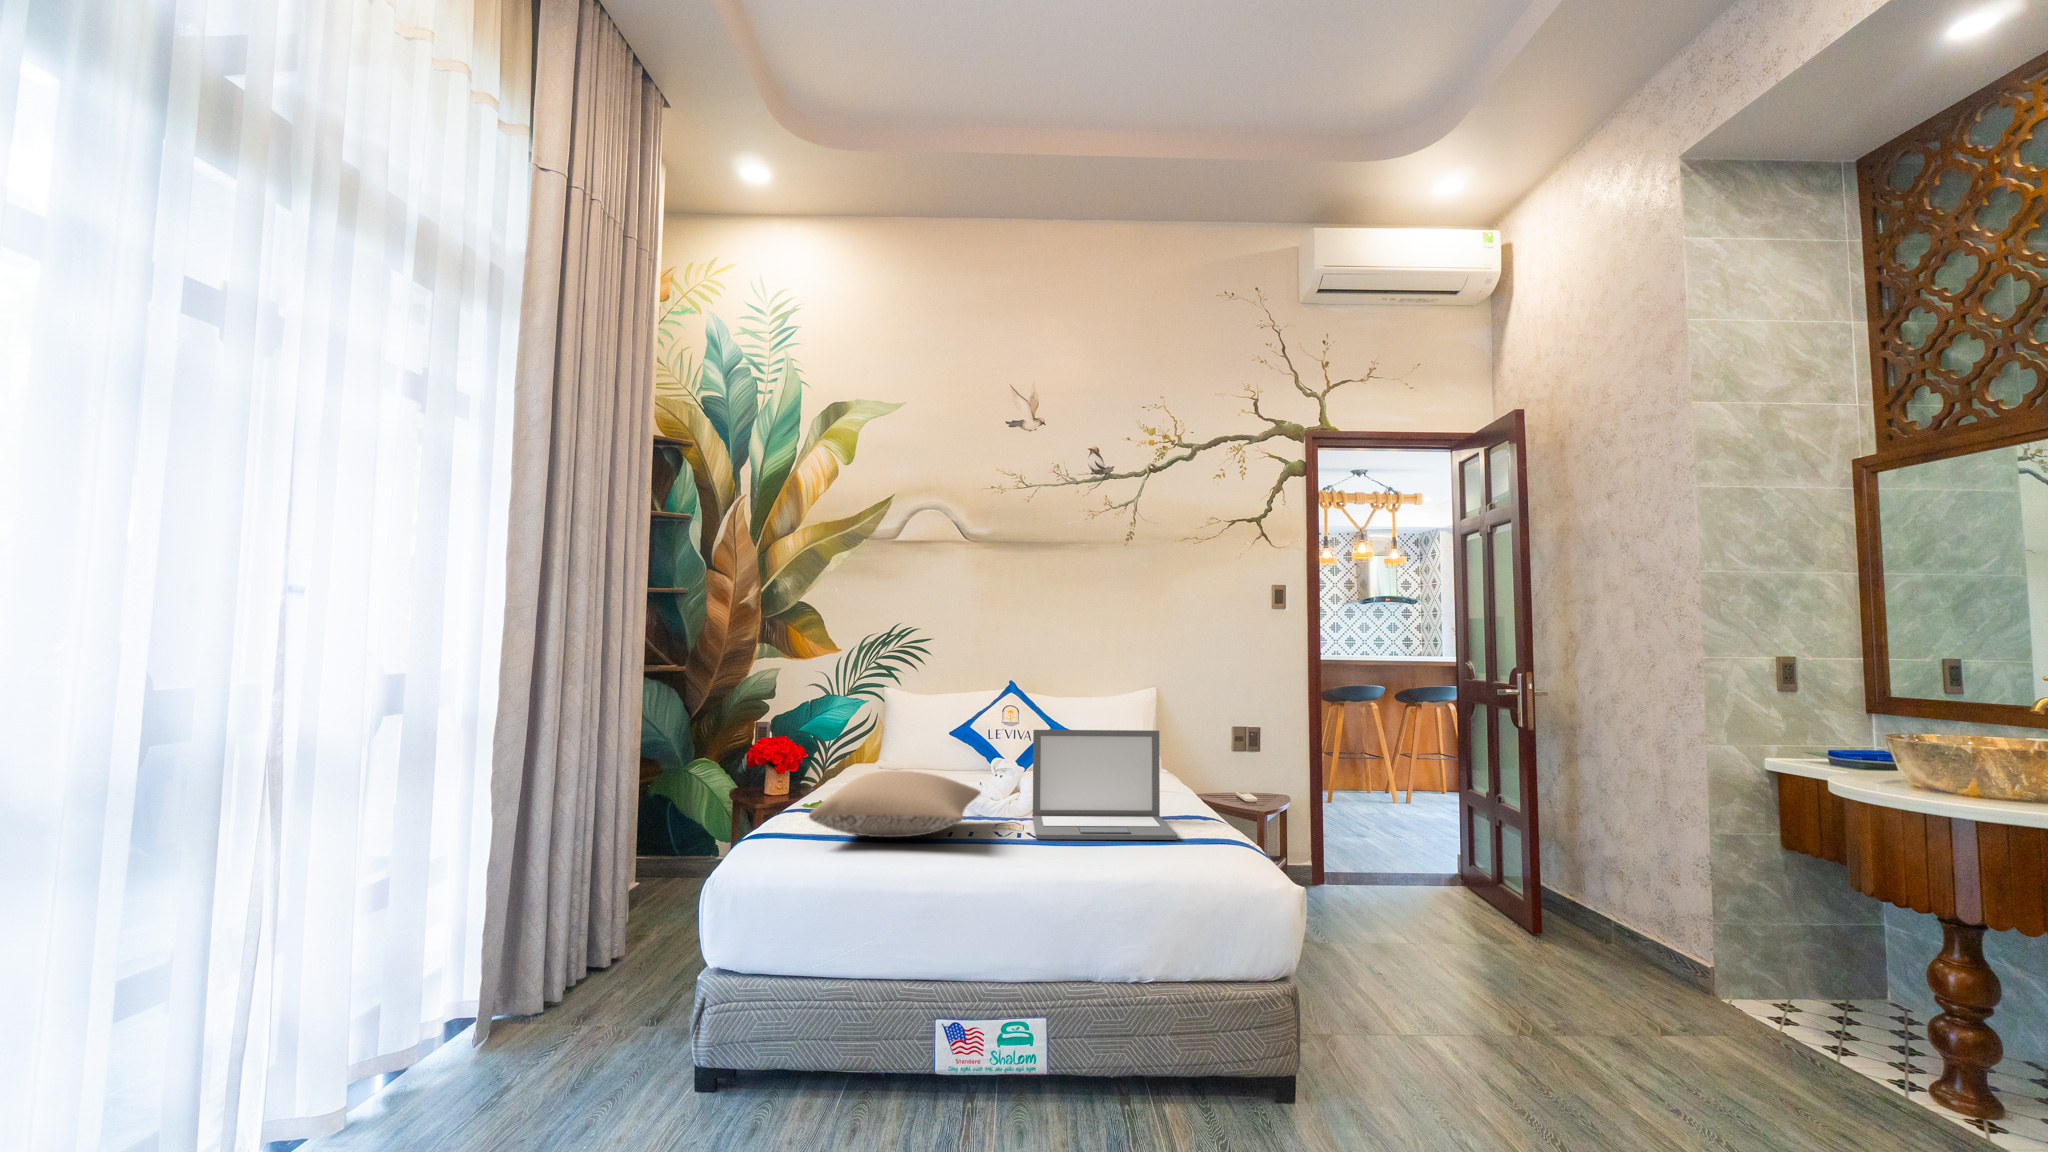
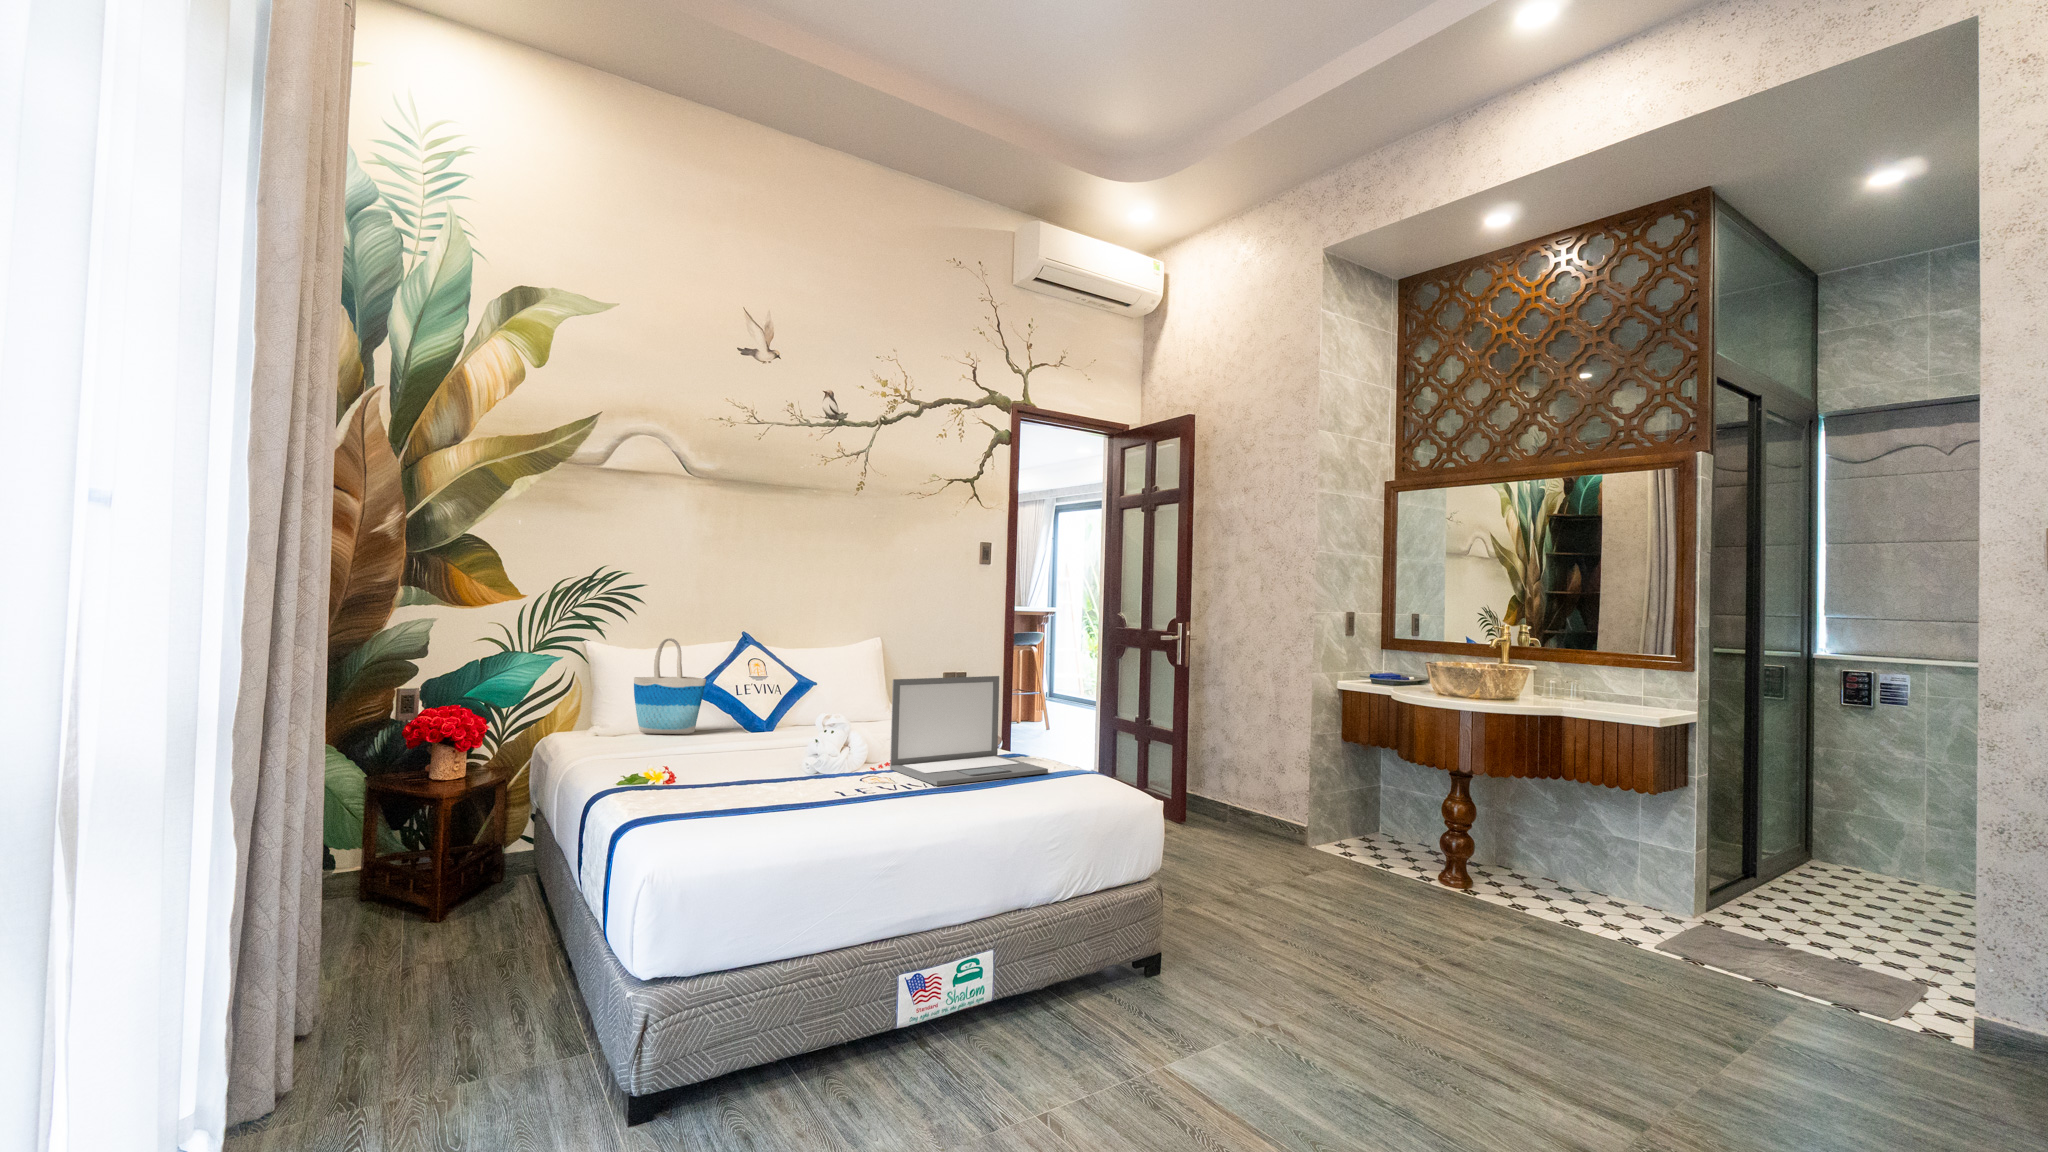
tote bag: none [901,687,952,772] -> present [634,638,706,734]
pillow: present [809,771,981,837] -> none [705,729,905,801]

